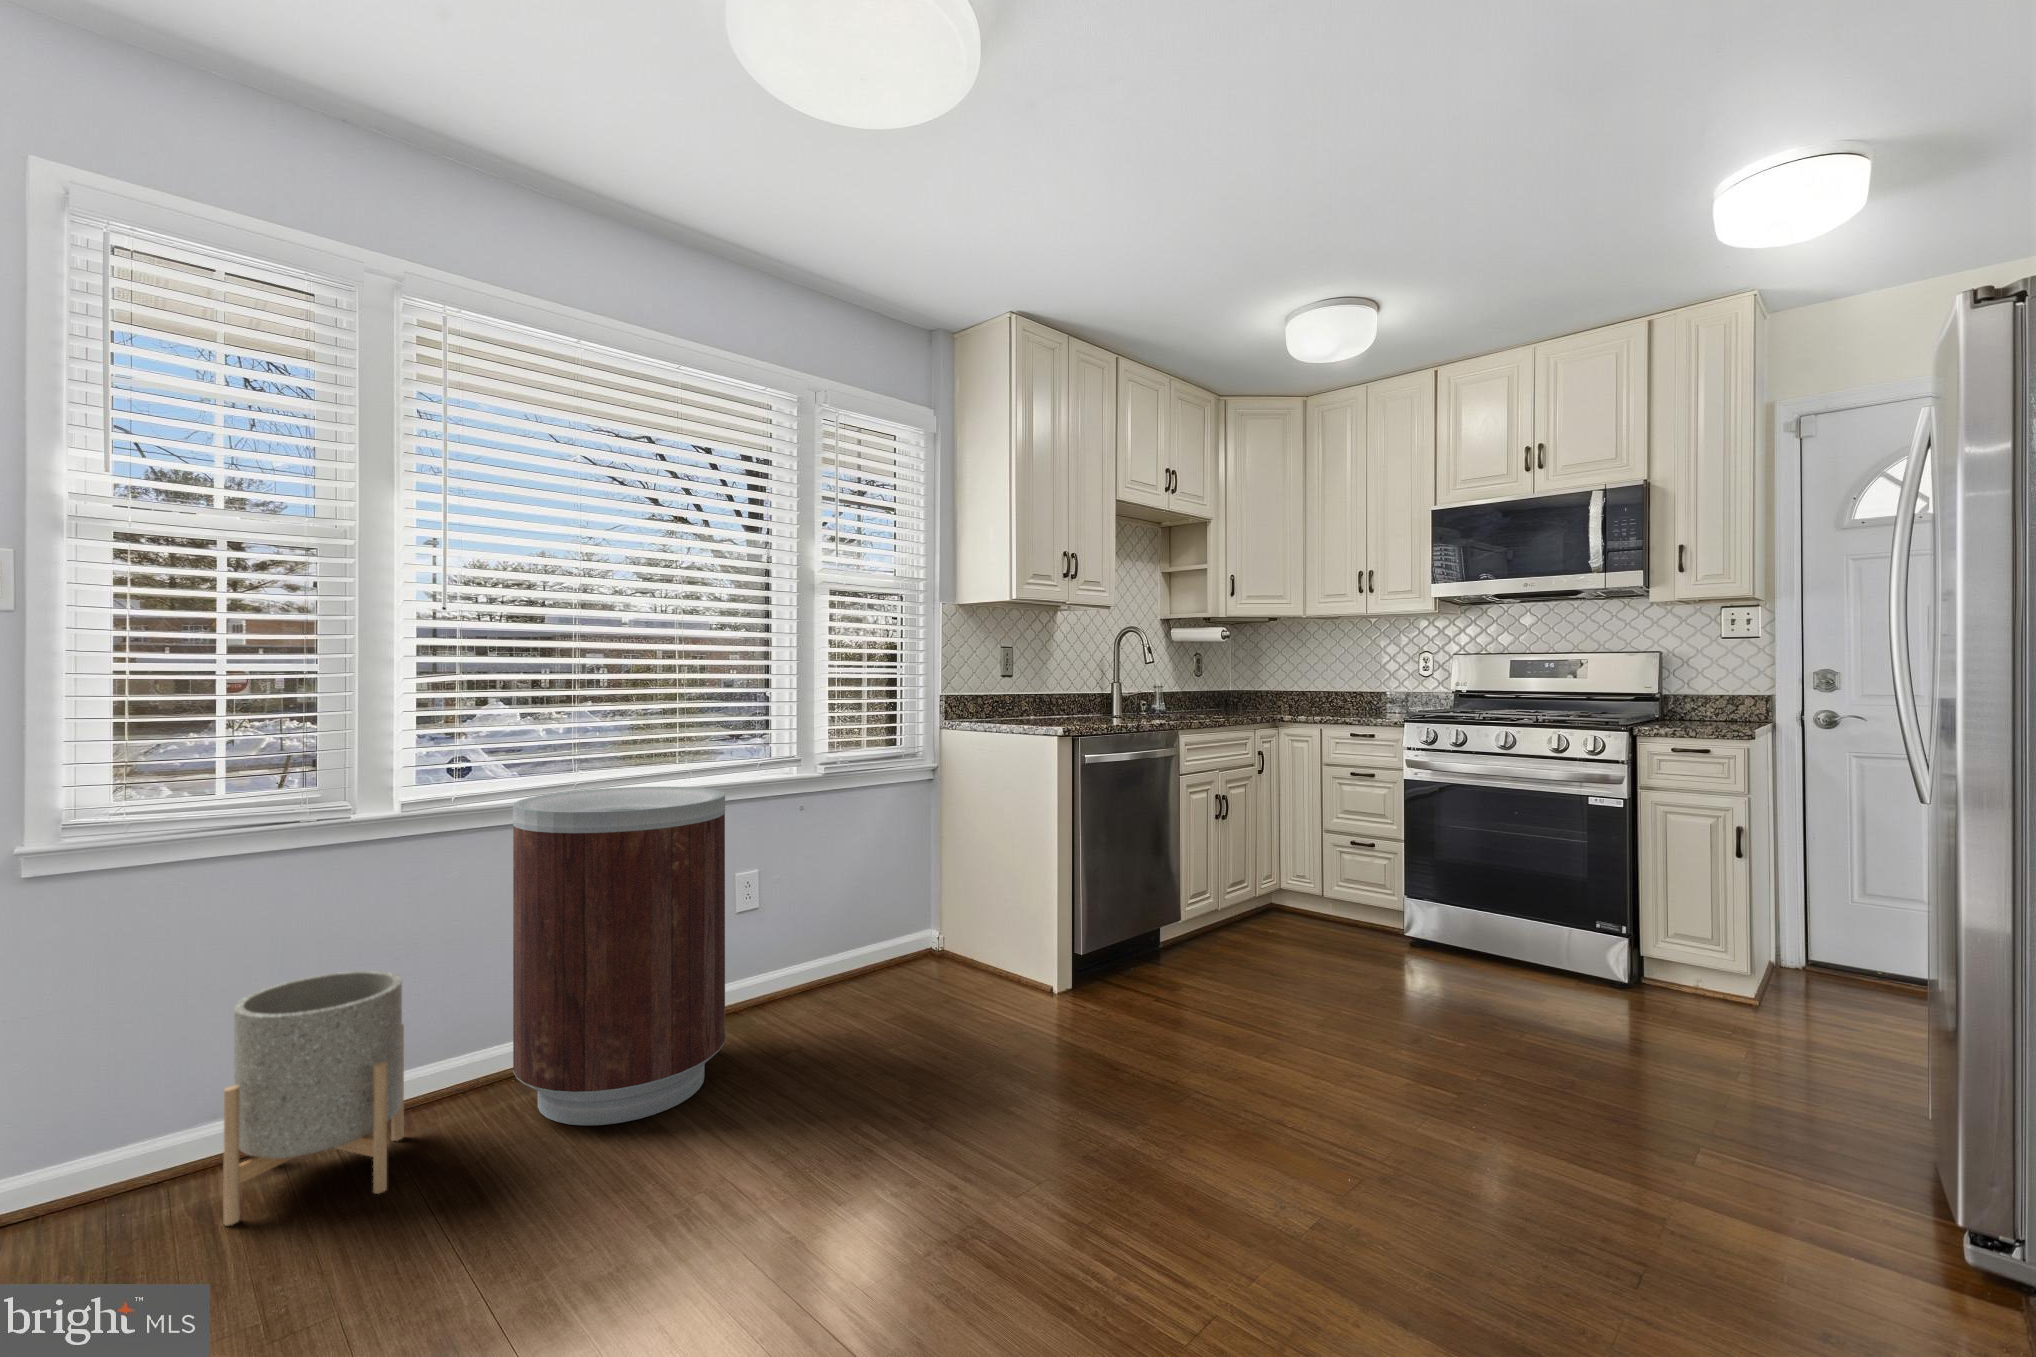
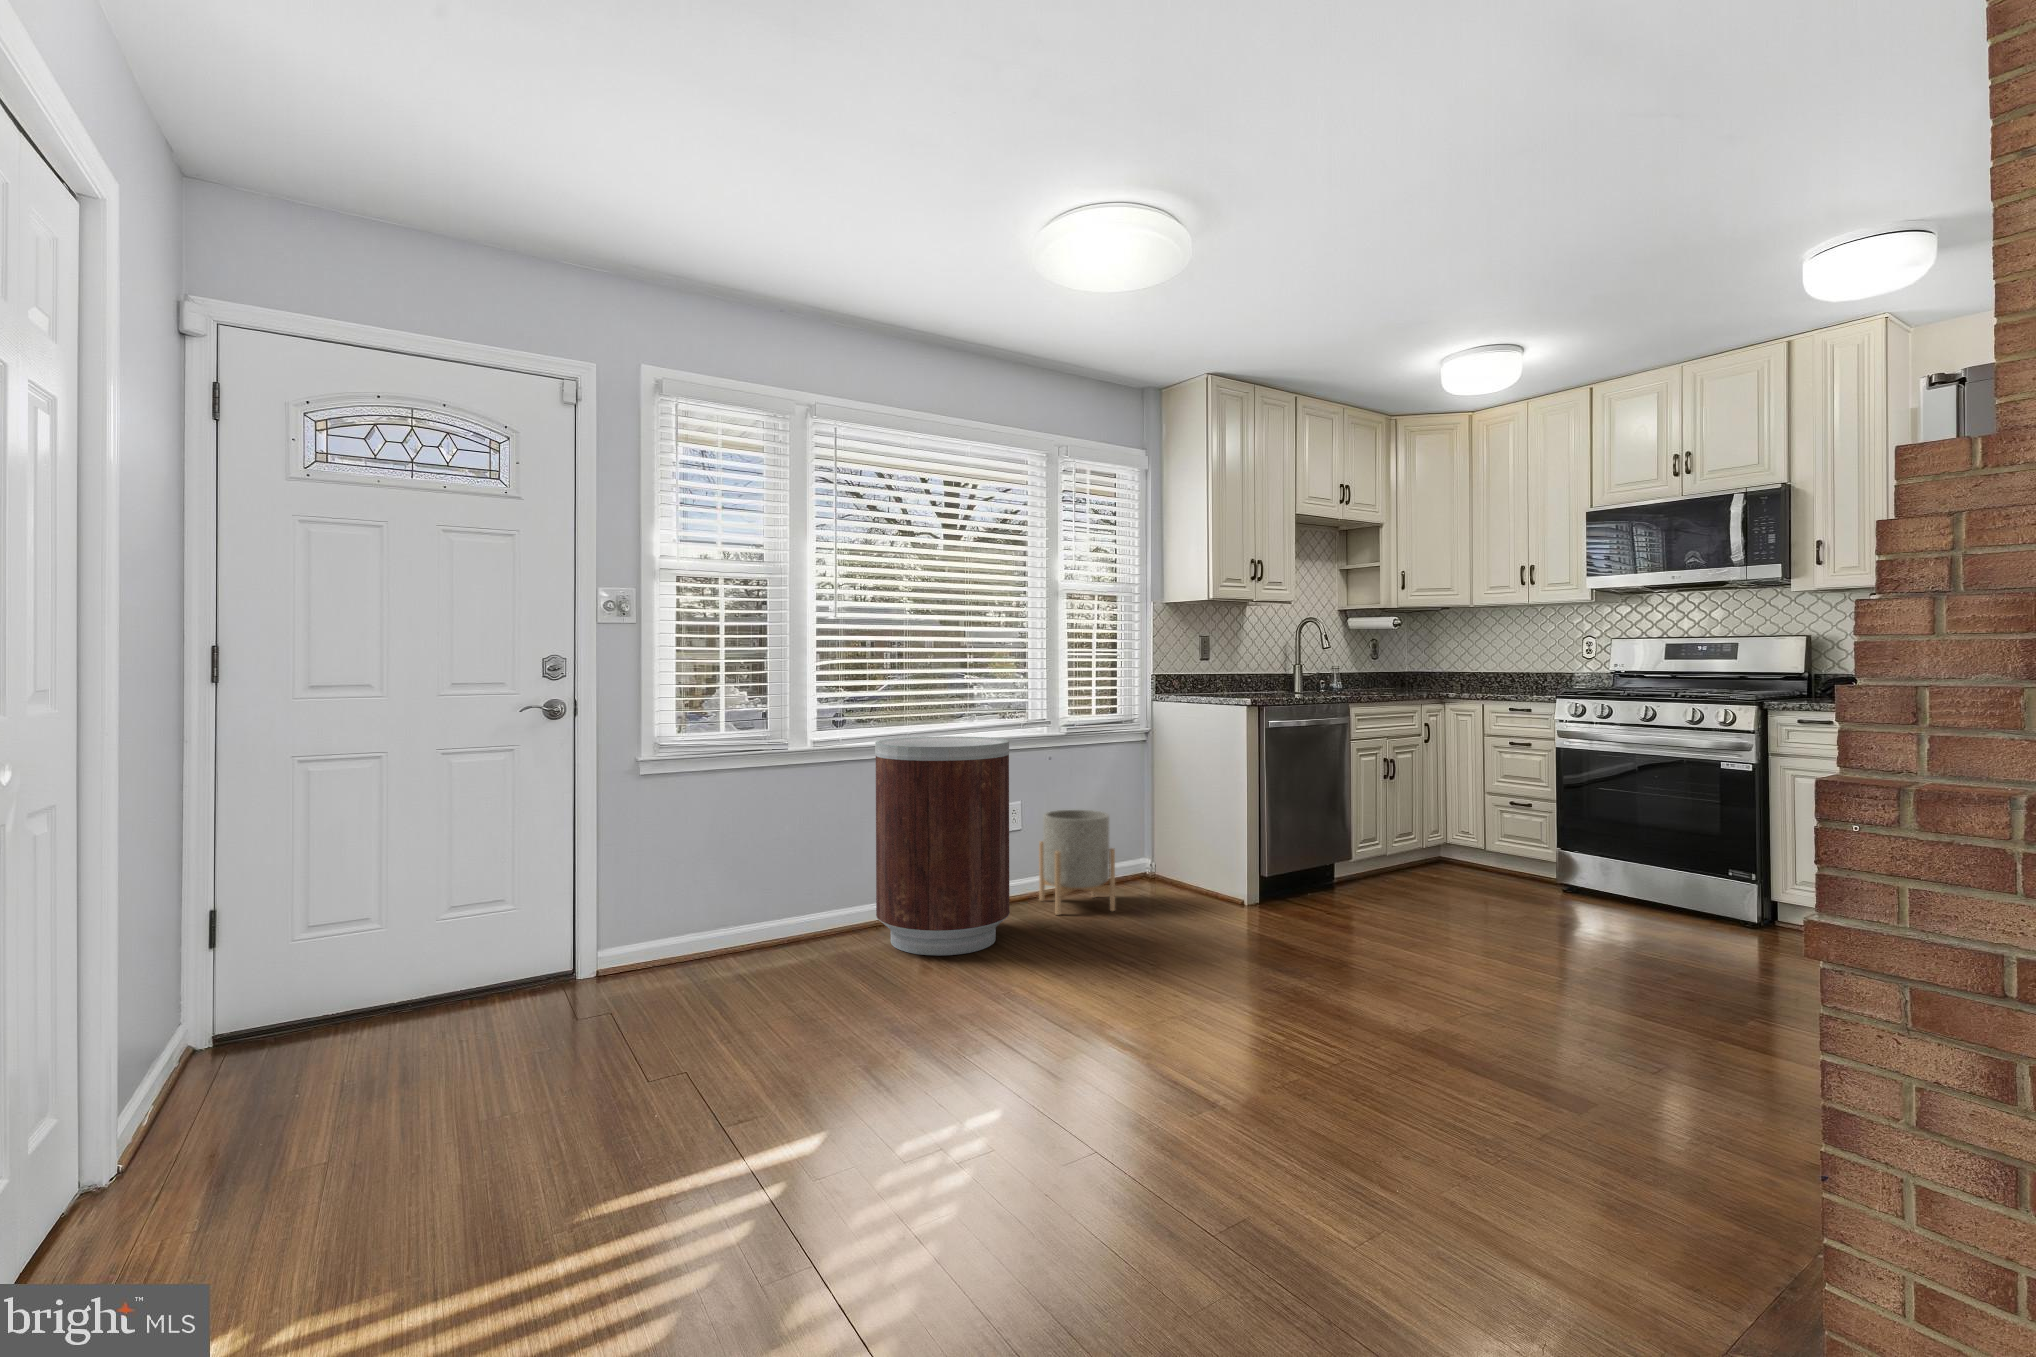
planter: present [224,971,404,1226] -> present [1039,810,1115,915]

